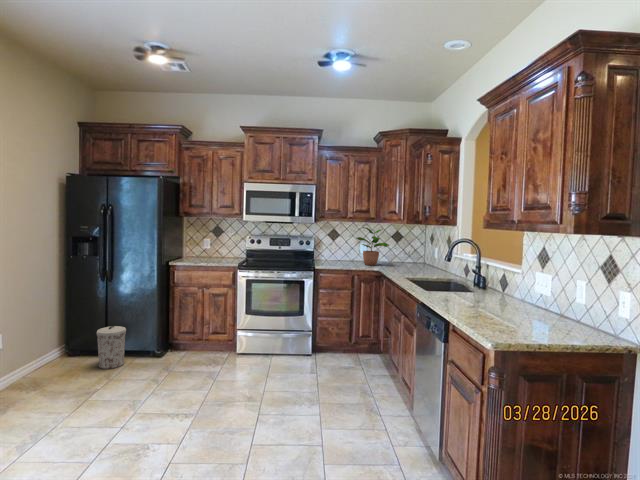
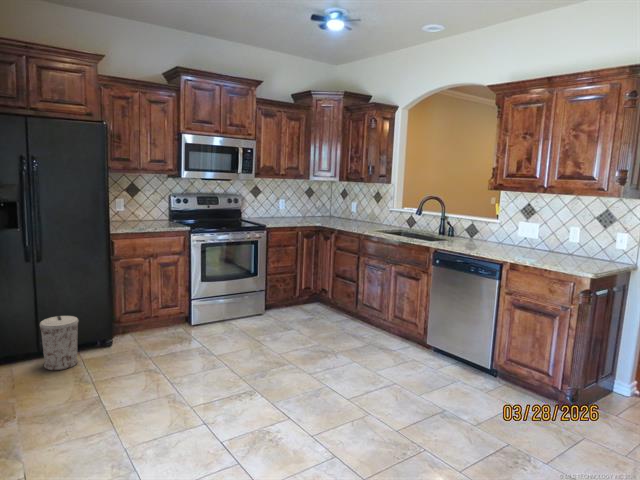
potted plant: present [356,227,389,265] -> none [284,184,320,221]

